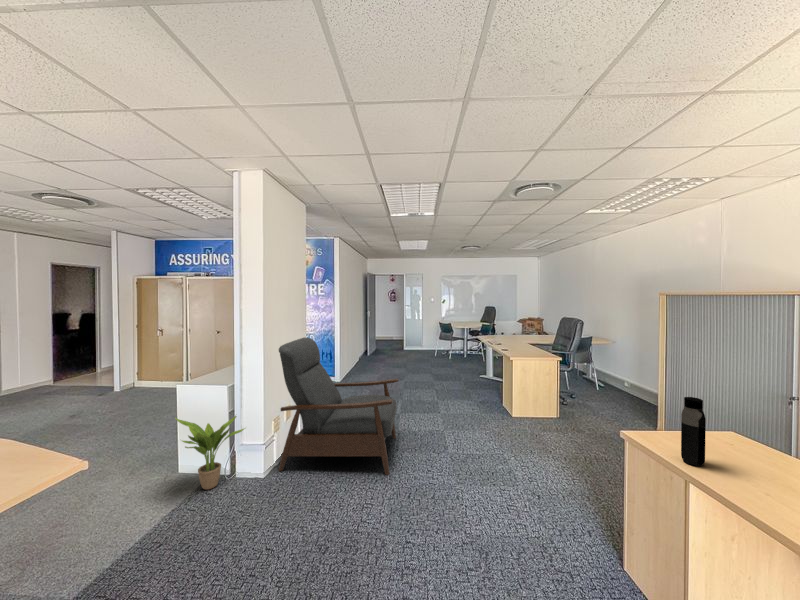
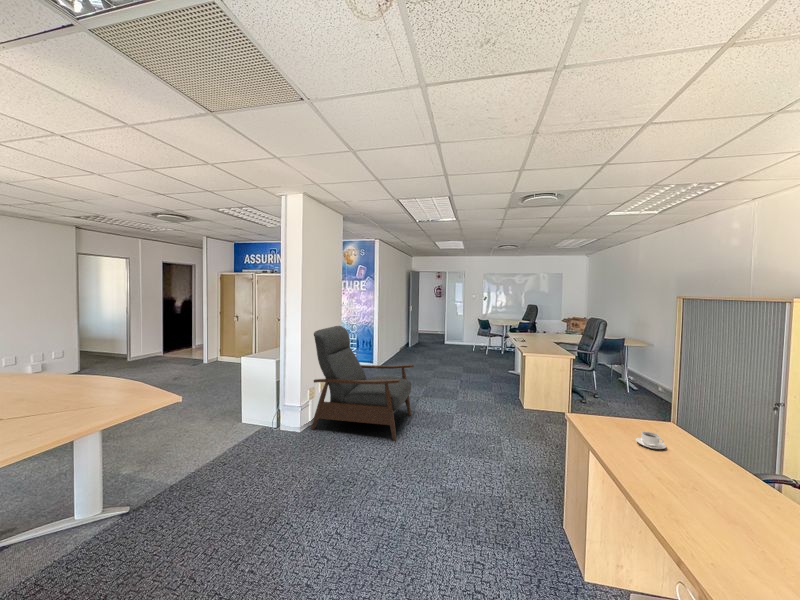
water bottle: present [681,397,706,466] -> none [596,383,615,439]
potted plant: present [175,416,245,489] -> none [237,380,288,436]
coffee cup: none [731,453,773,475] -> present [636,431,666,449]

